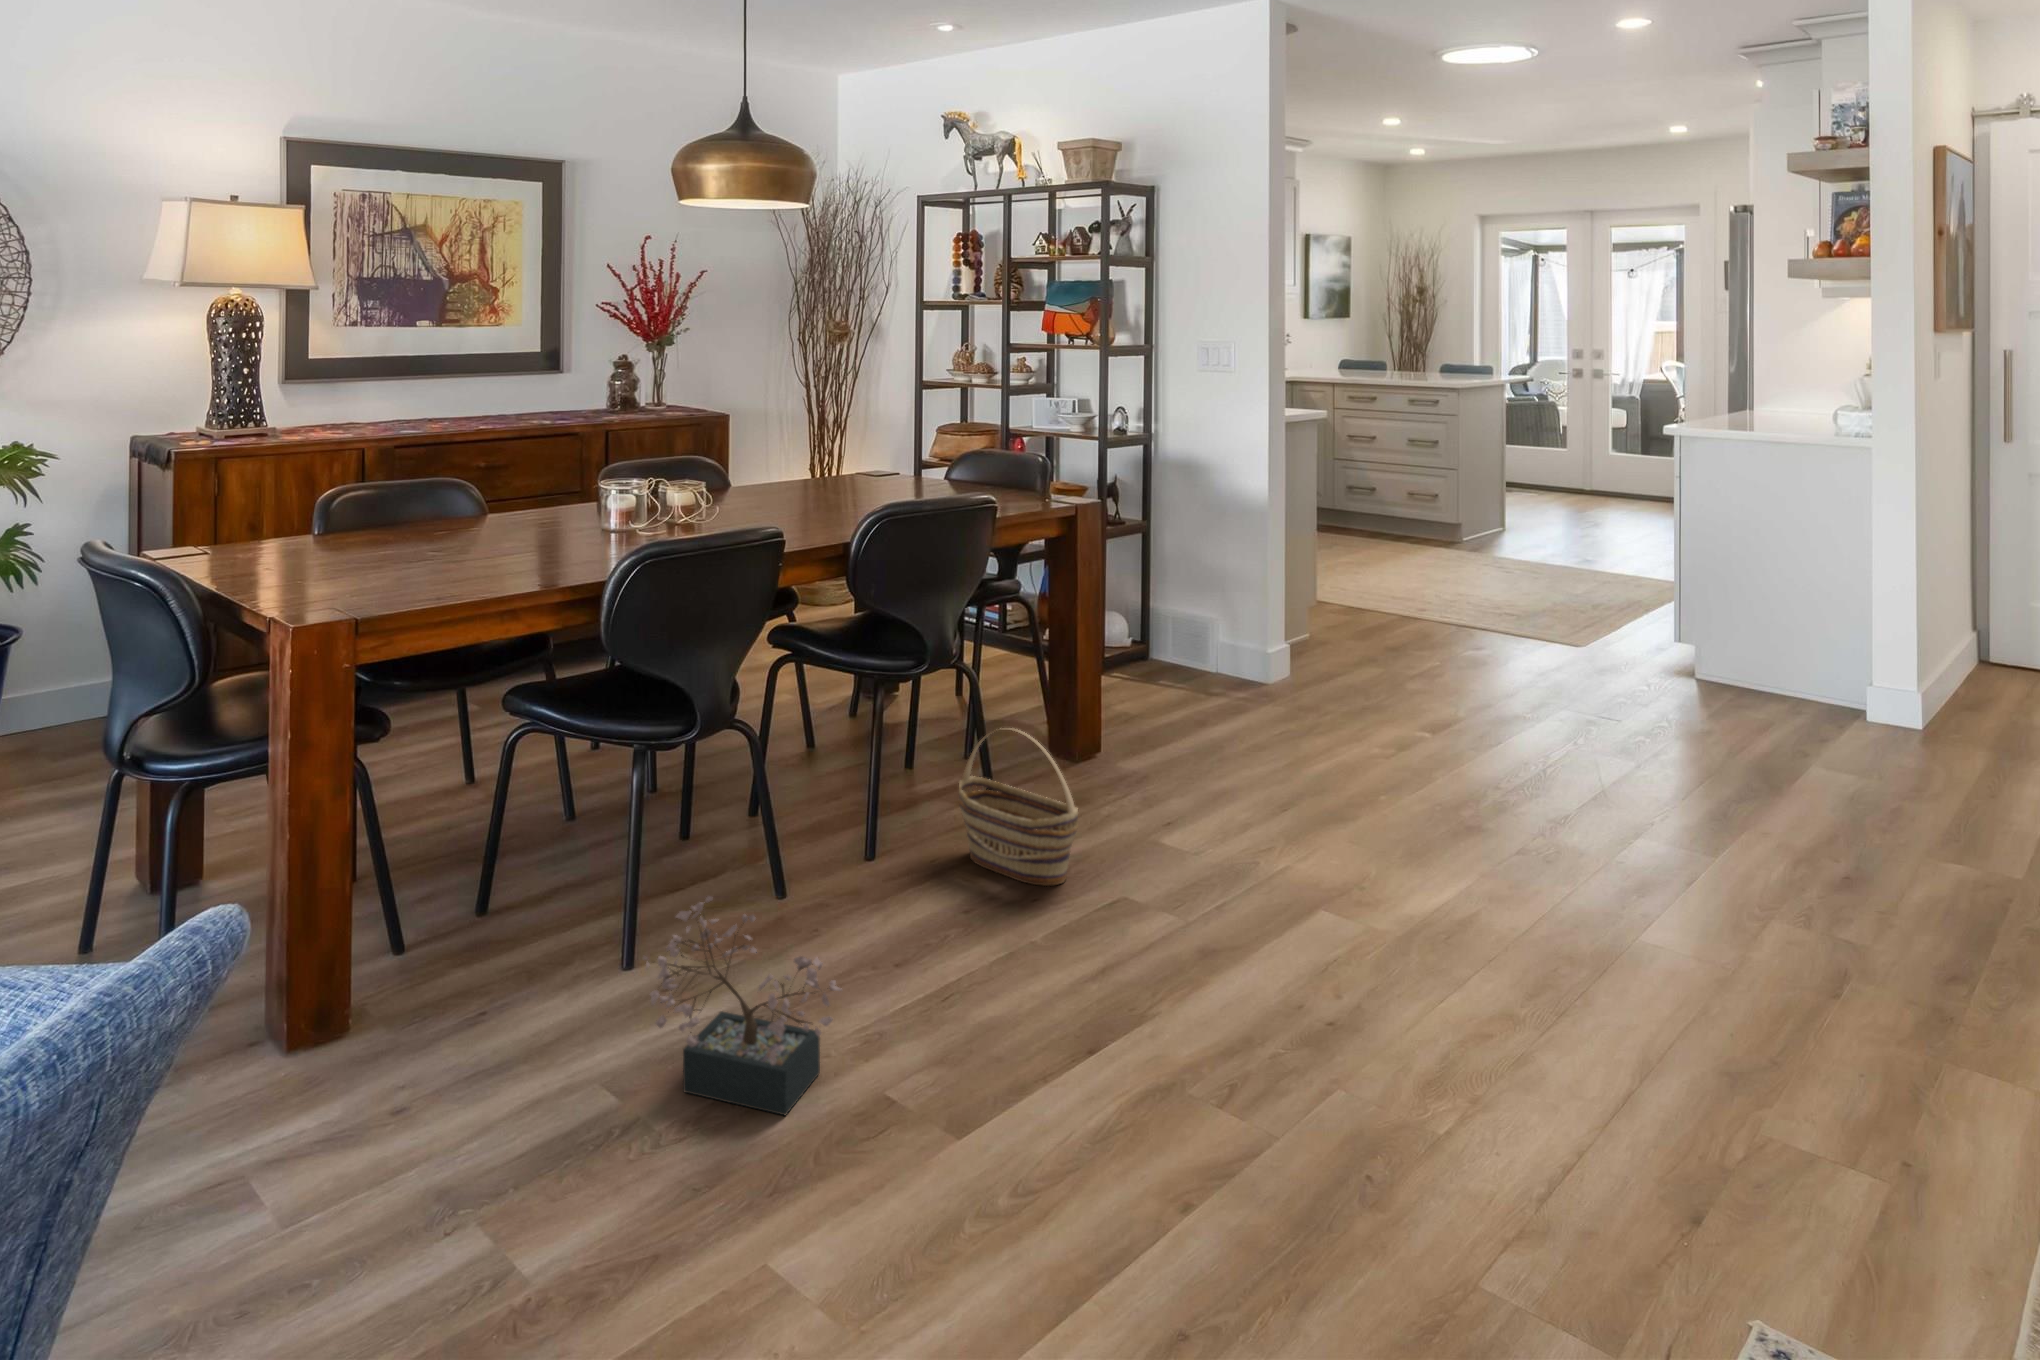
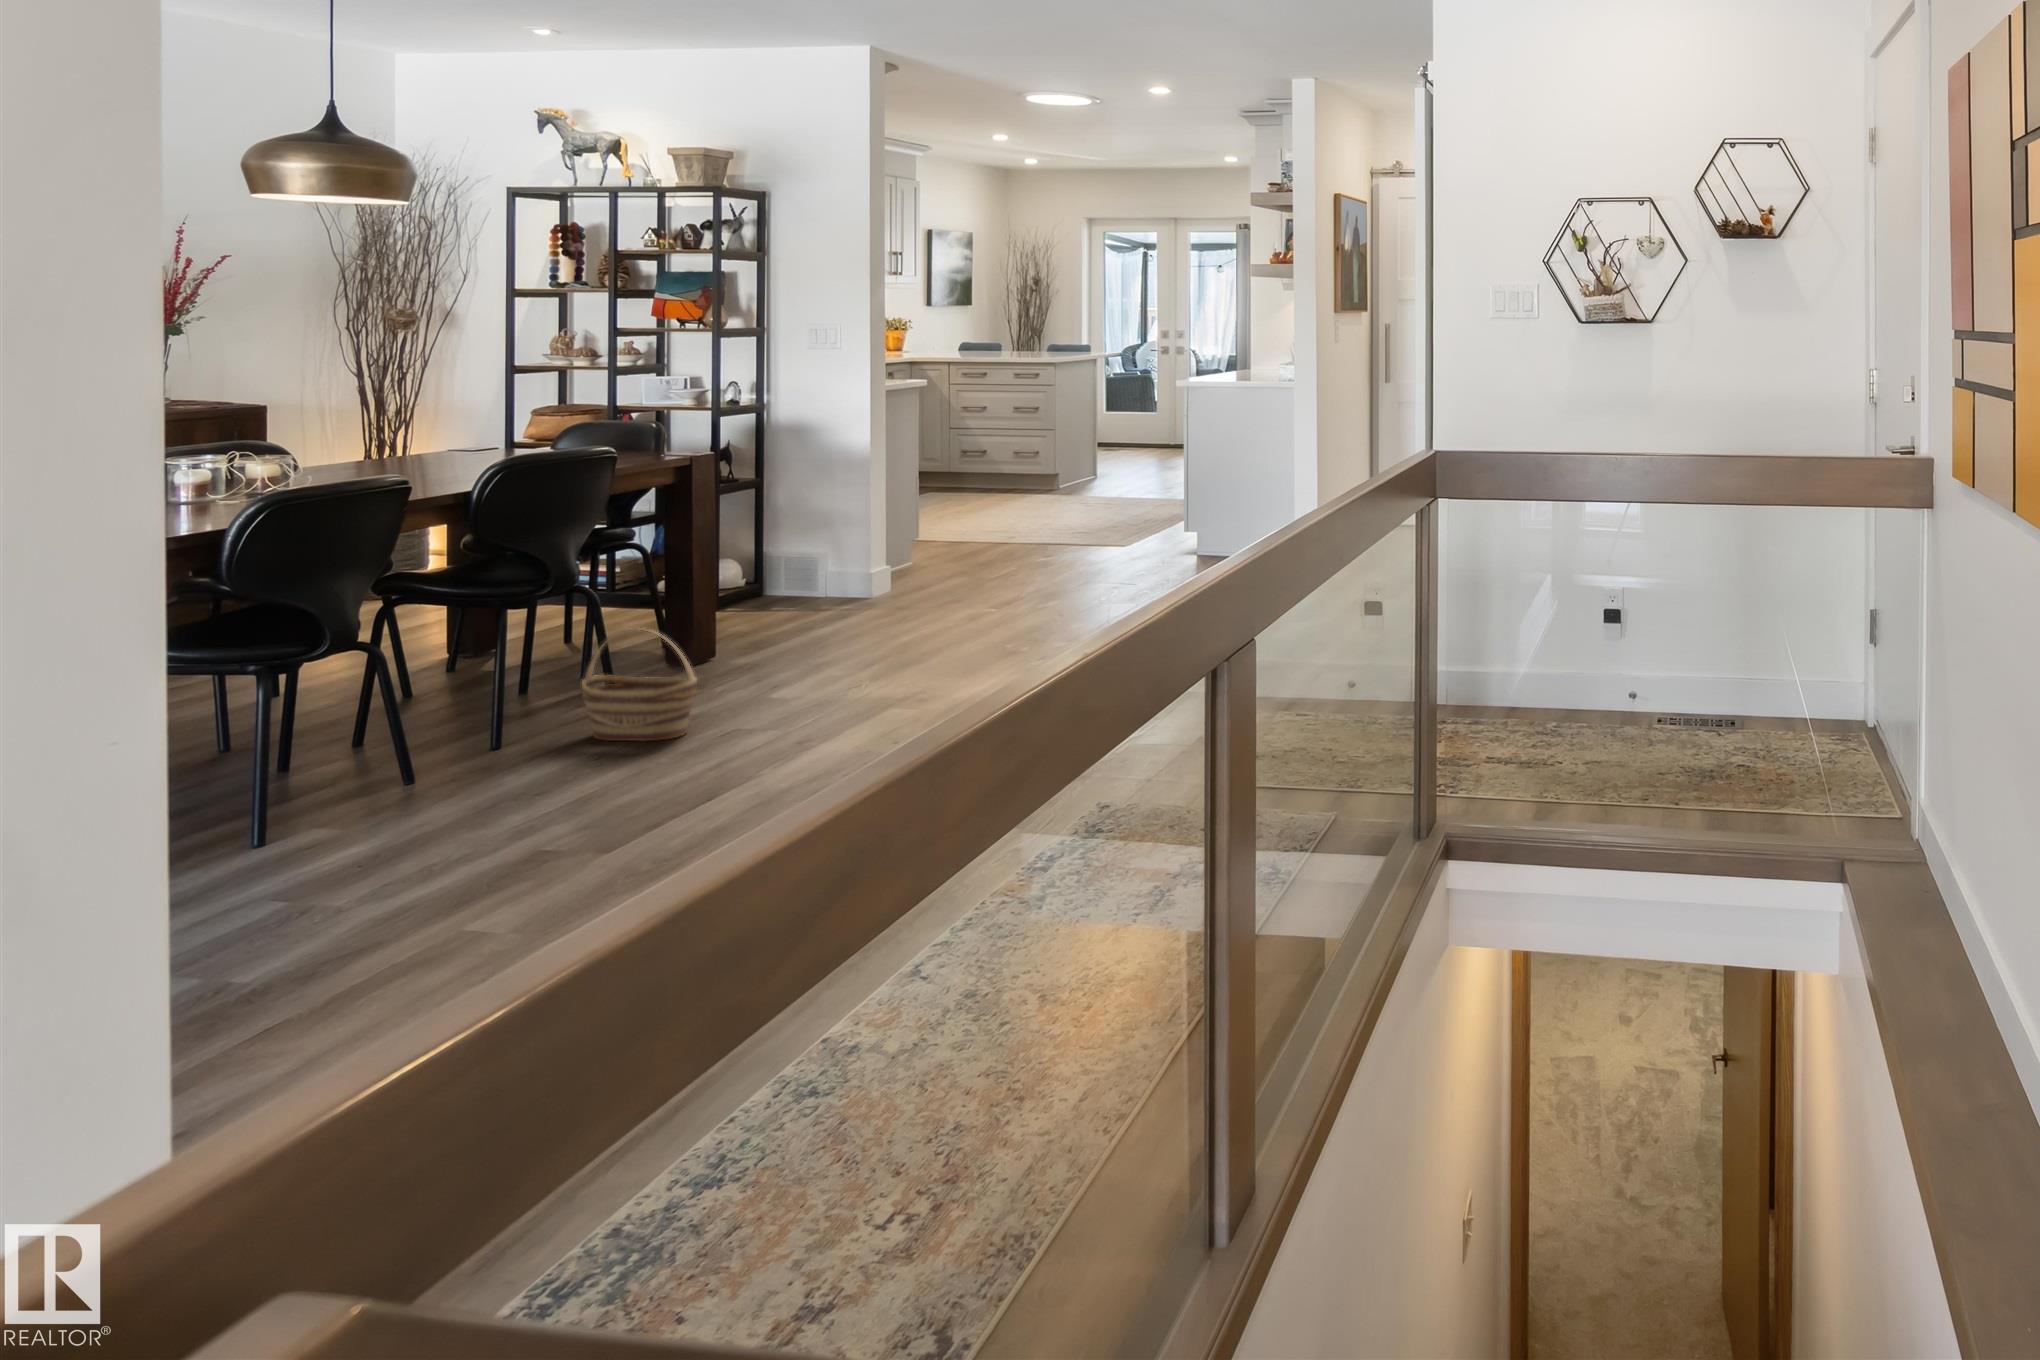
decorative plant: present [643,896,842,1115] -> none [289,763,492,906]

